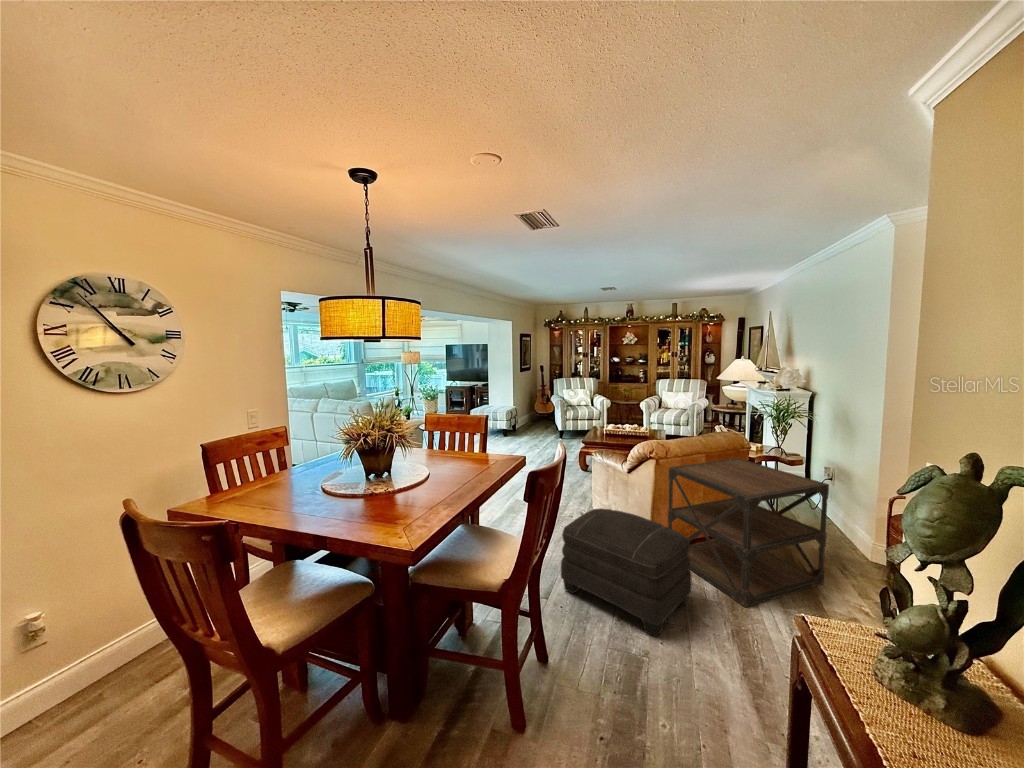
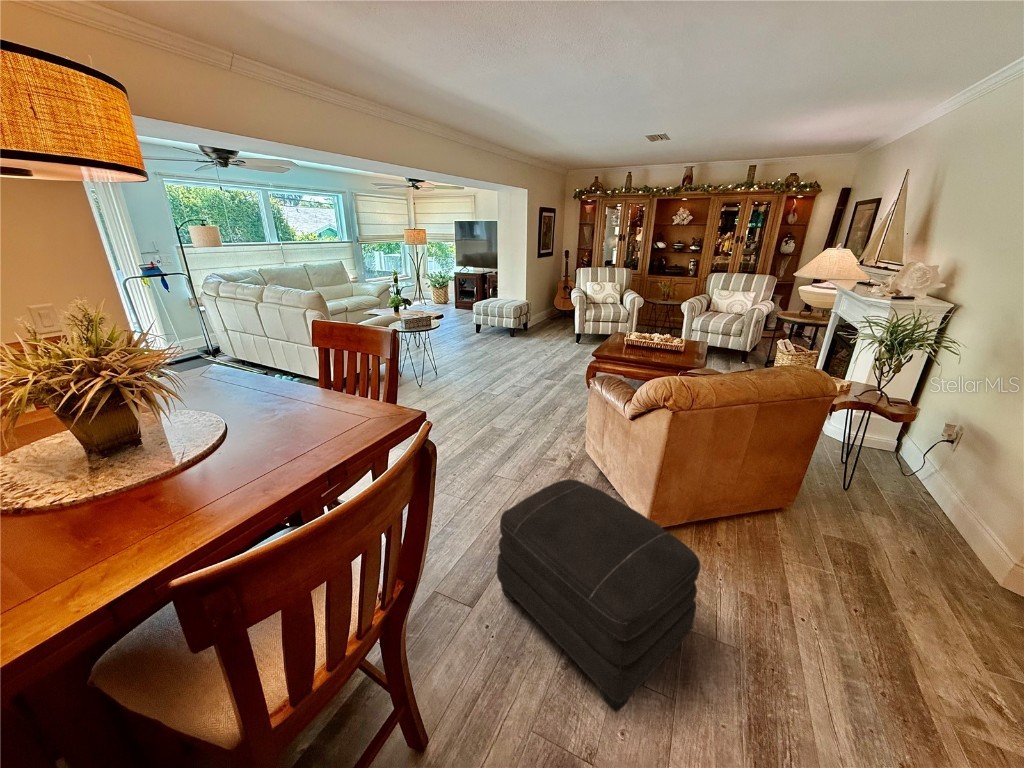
side table: present [668,458,829,607] -> none [671,410,983,664]

